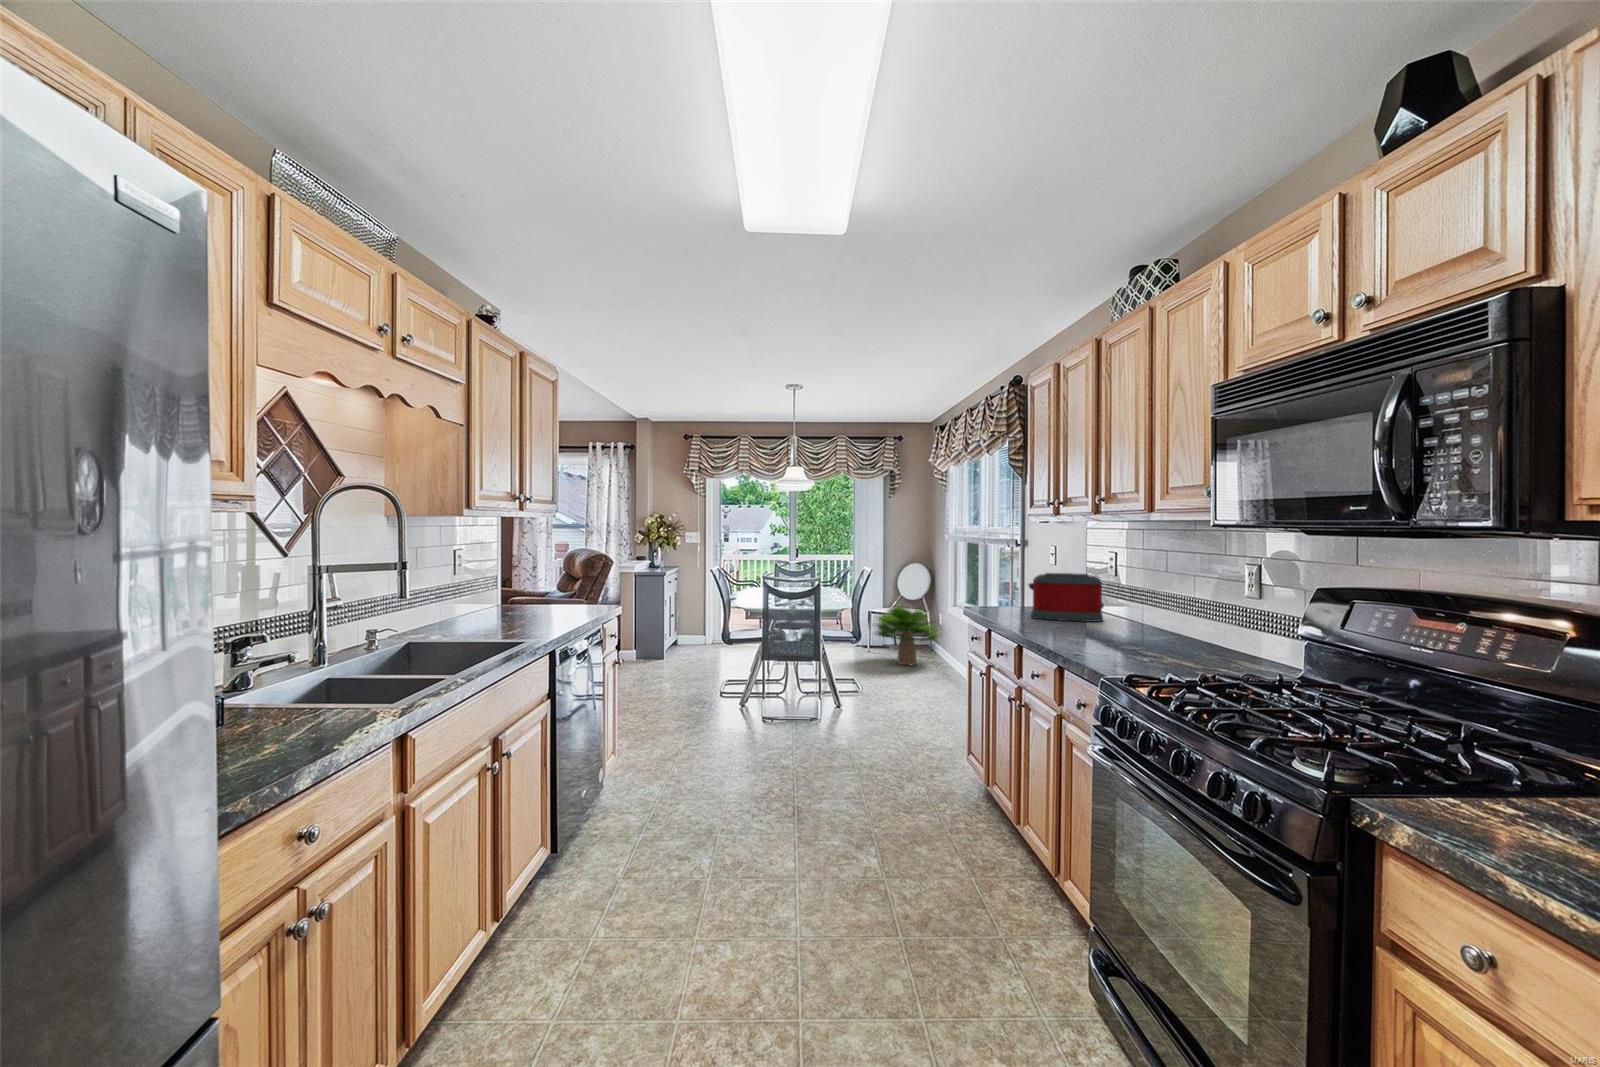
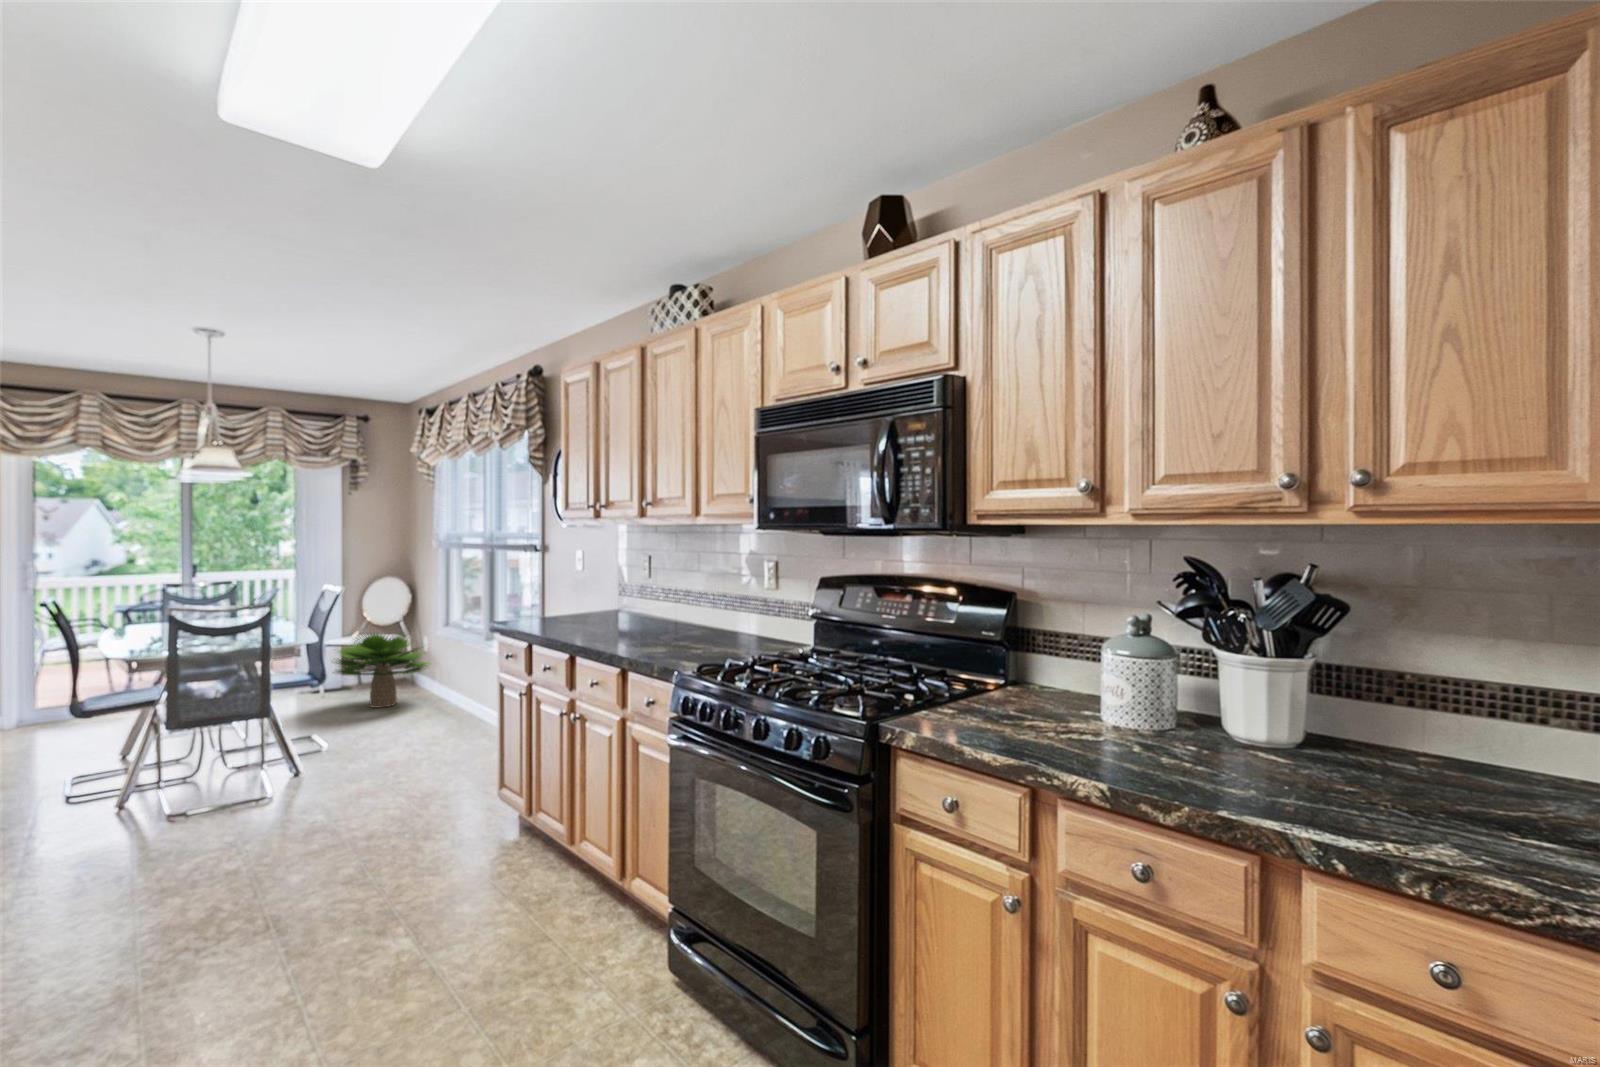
toaster: present [1029,573,1104,622] -> none [569,578,644,627]

